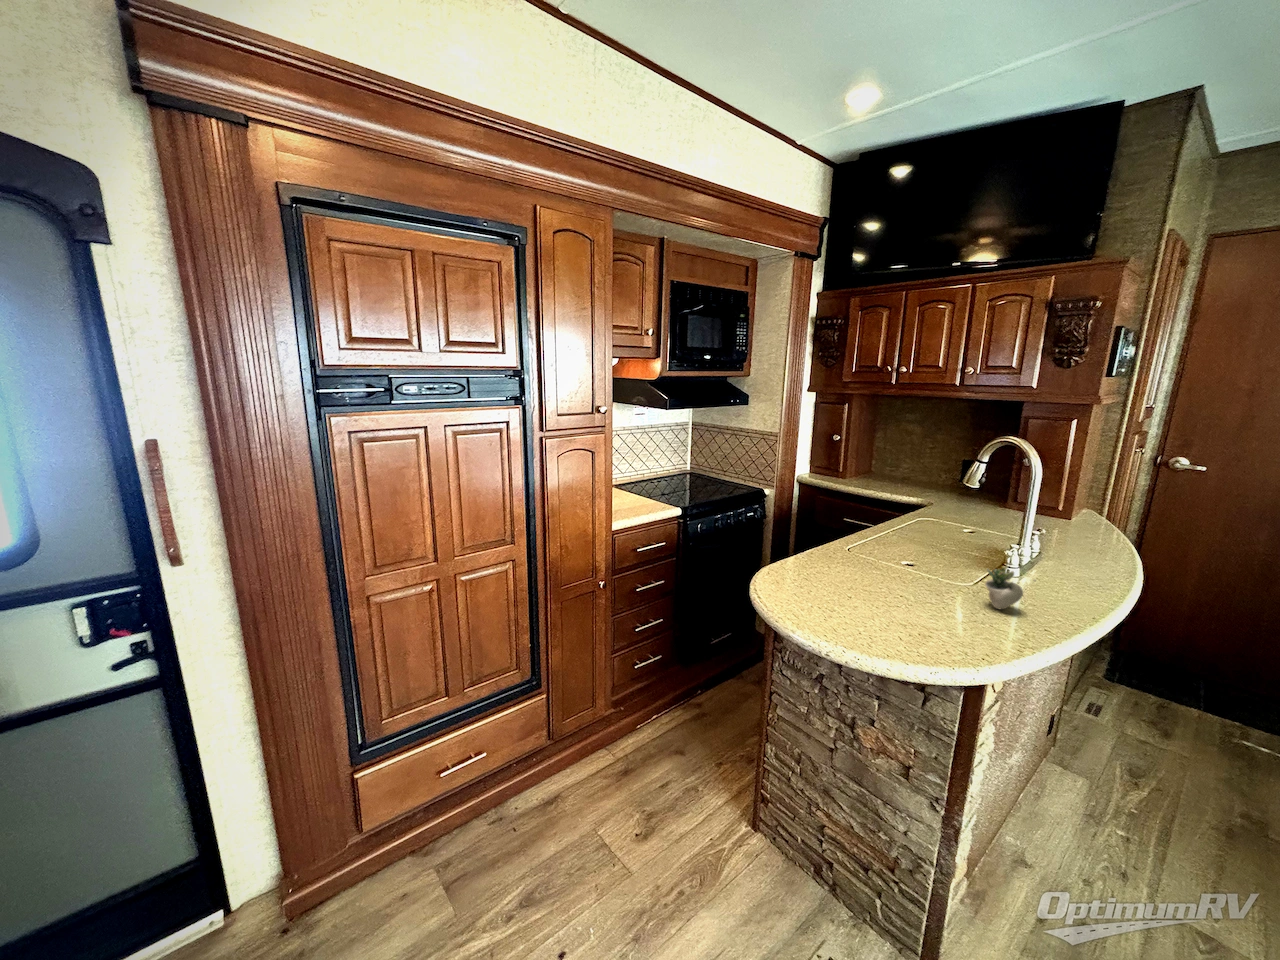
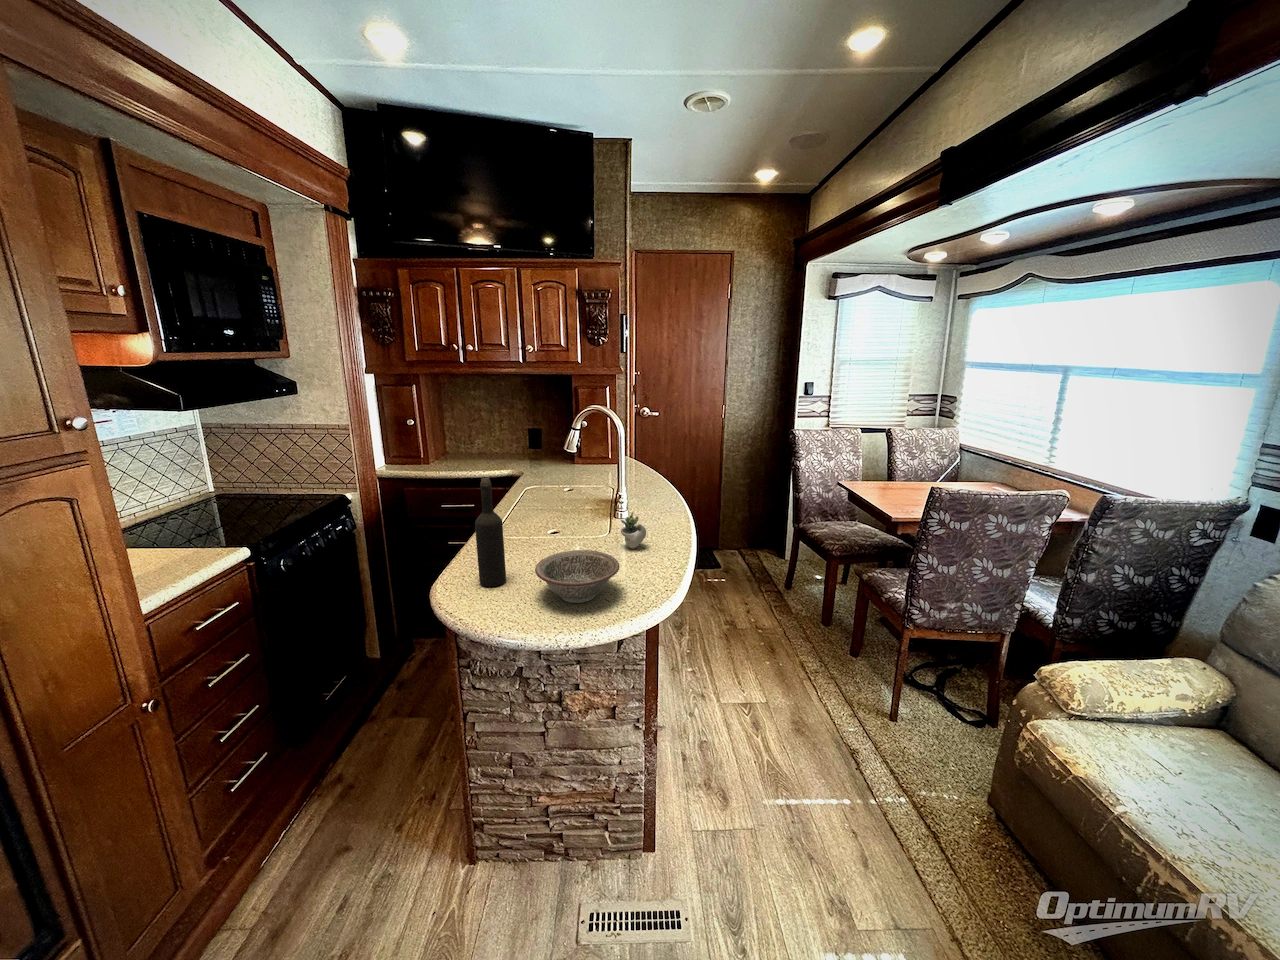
wine bottle: none [801,483,831,587] -> present [475,478,506,587]
decorative bowl: none [839,575,939,633] -> present [535,550,619,603]

